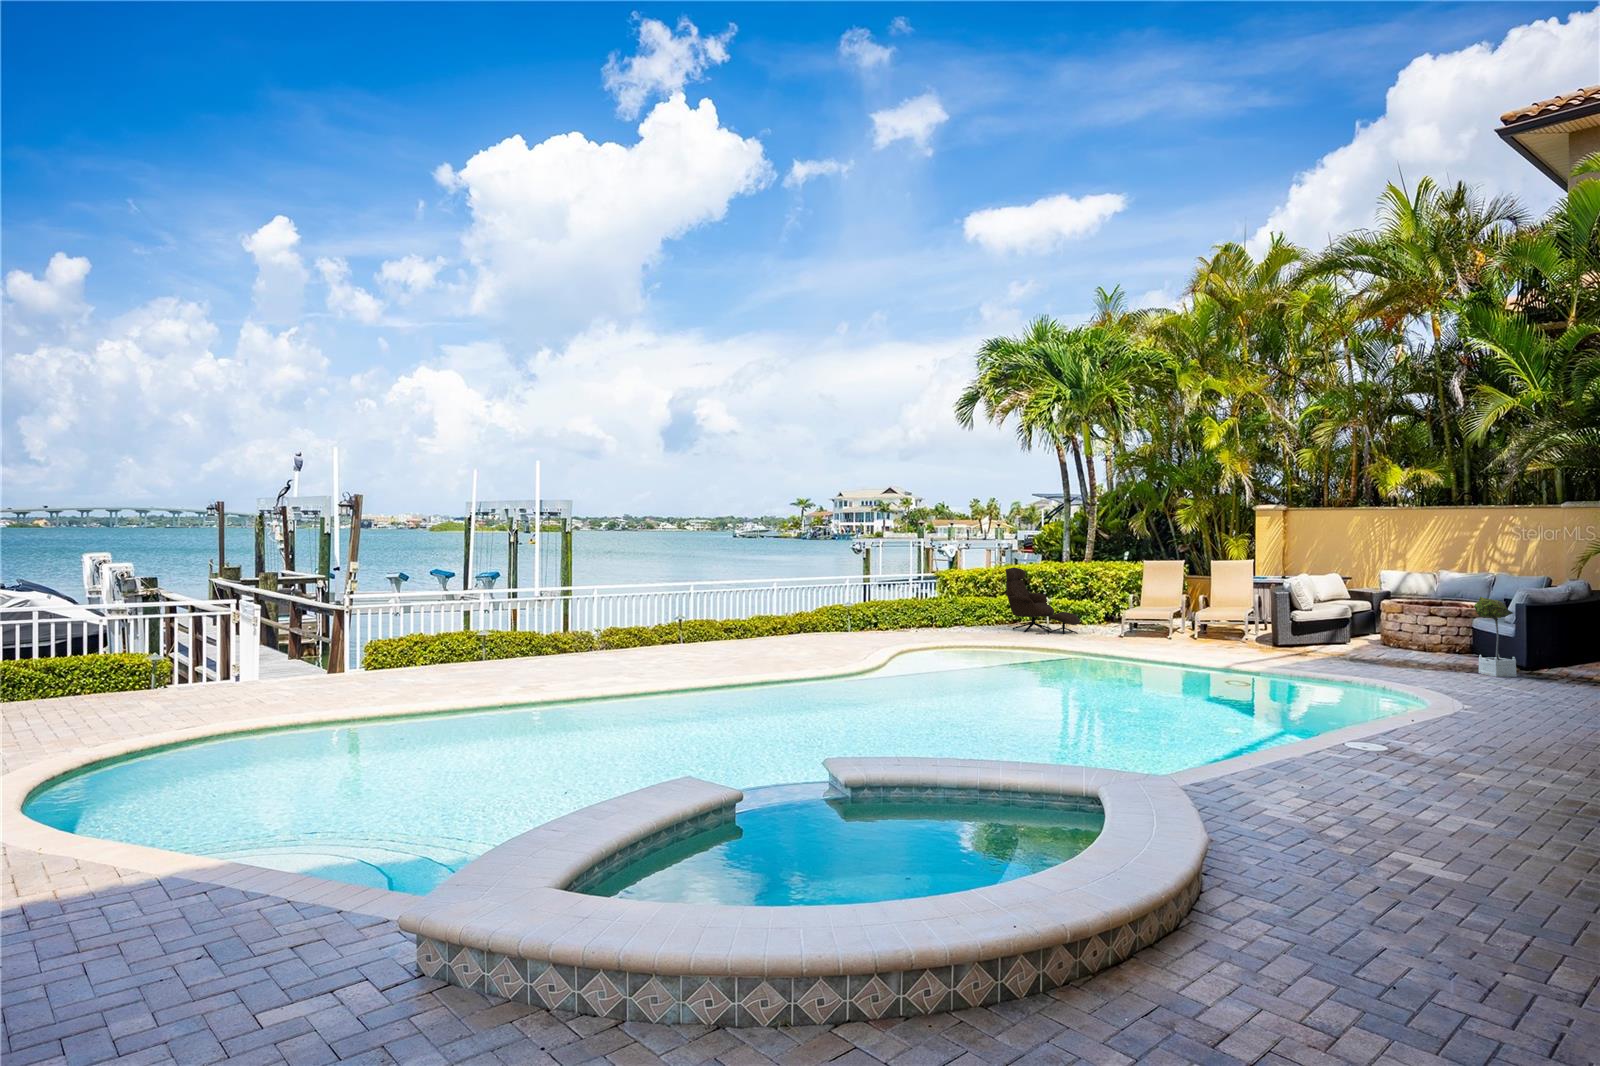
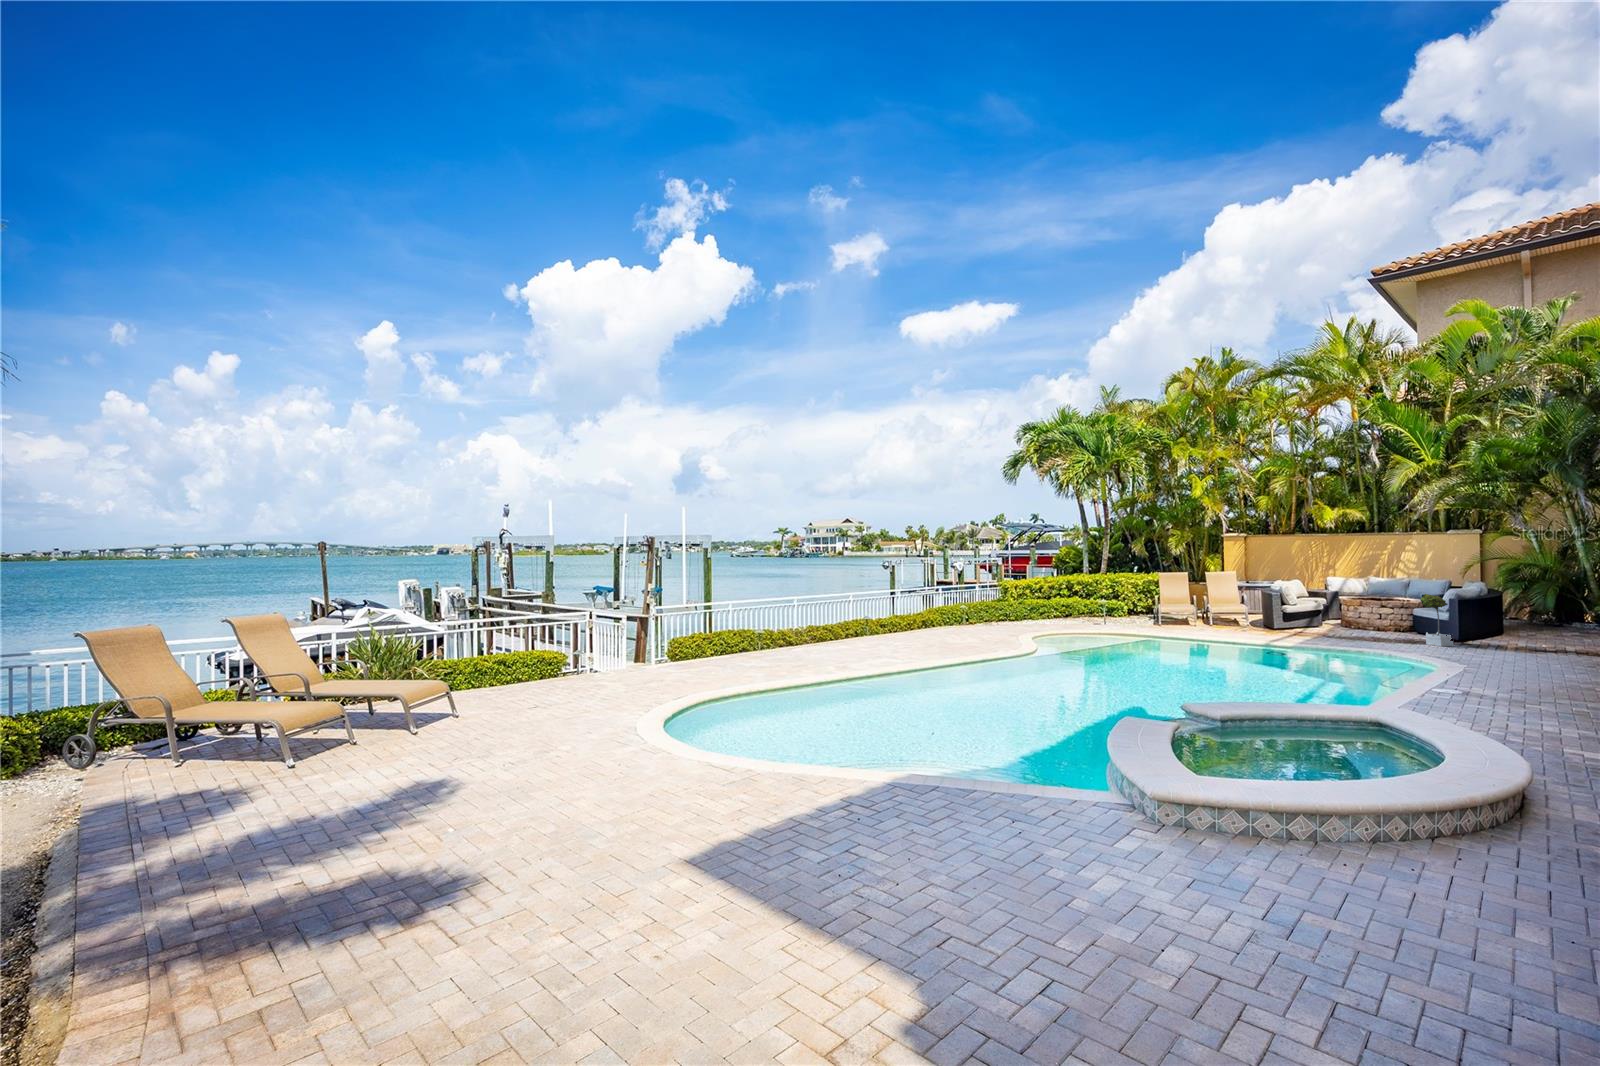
lounge chair: present [1006,568,1080,634] -> none [1063,579,1118,625]

